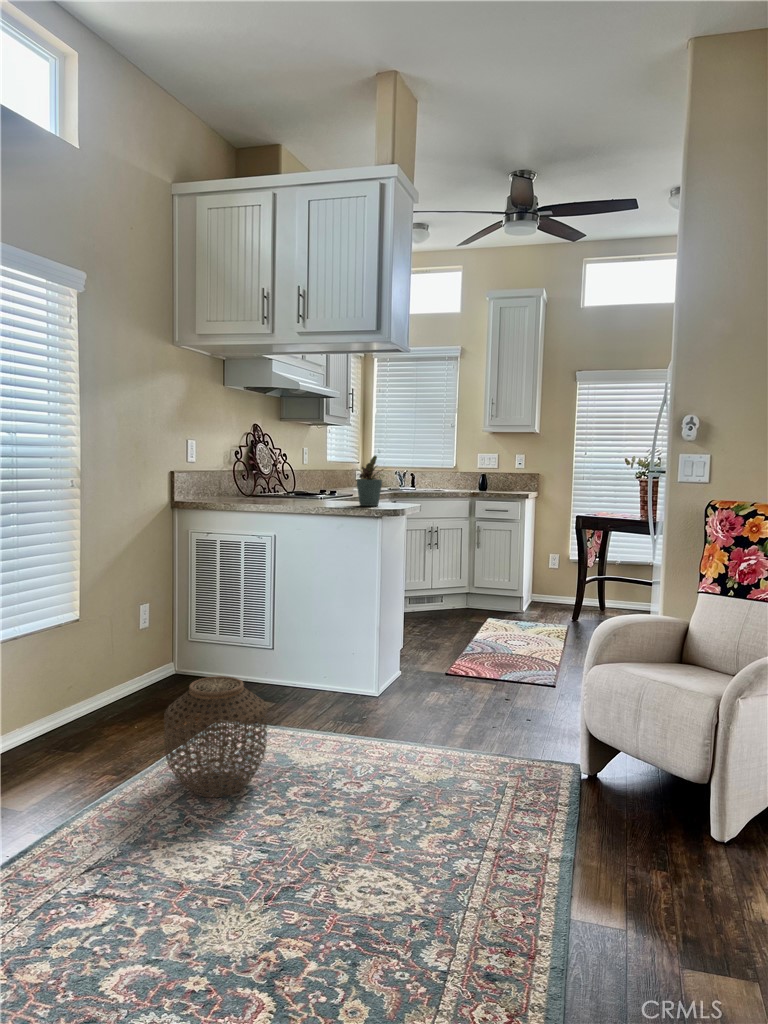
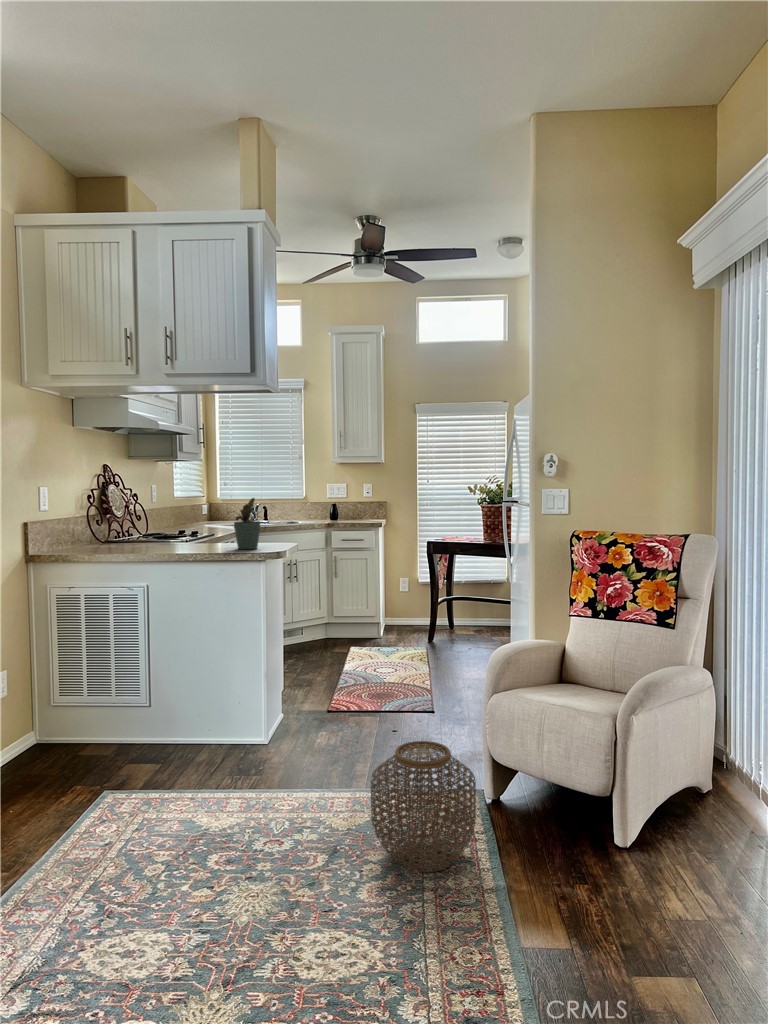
woven basket: present [164,676,267,797] -> present [371,741,476,872]

